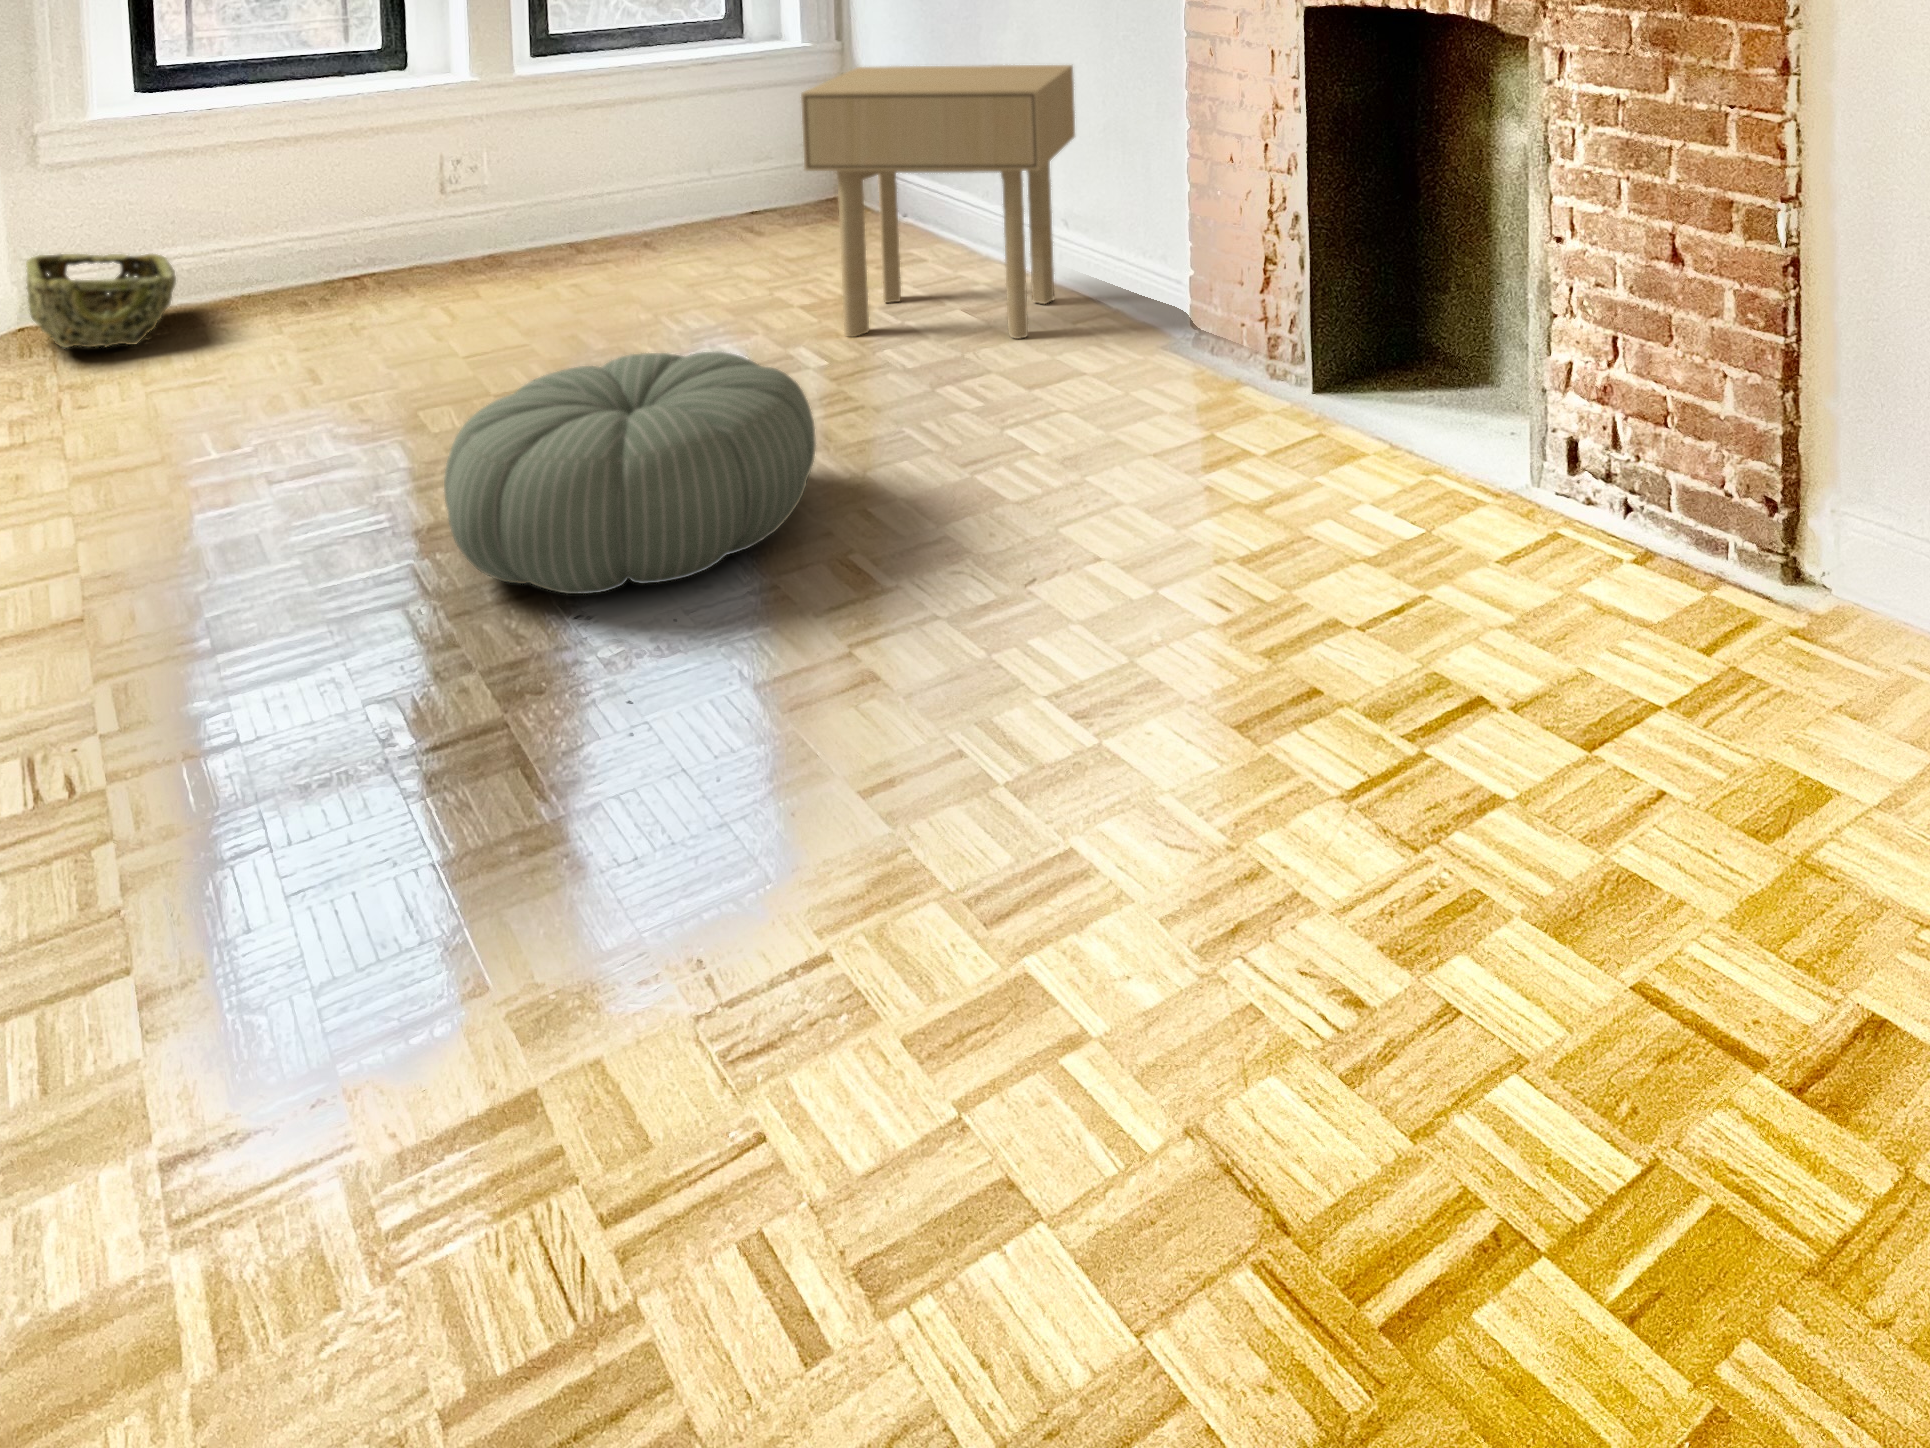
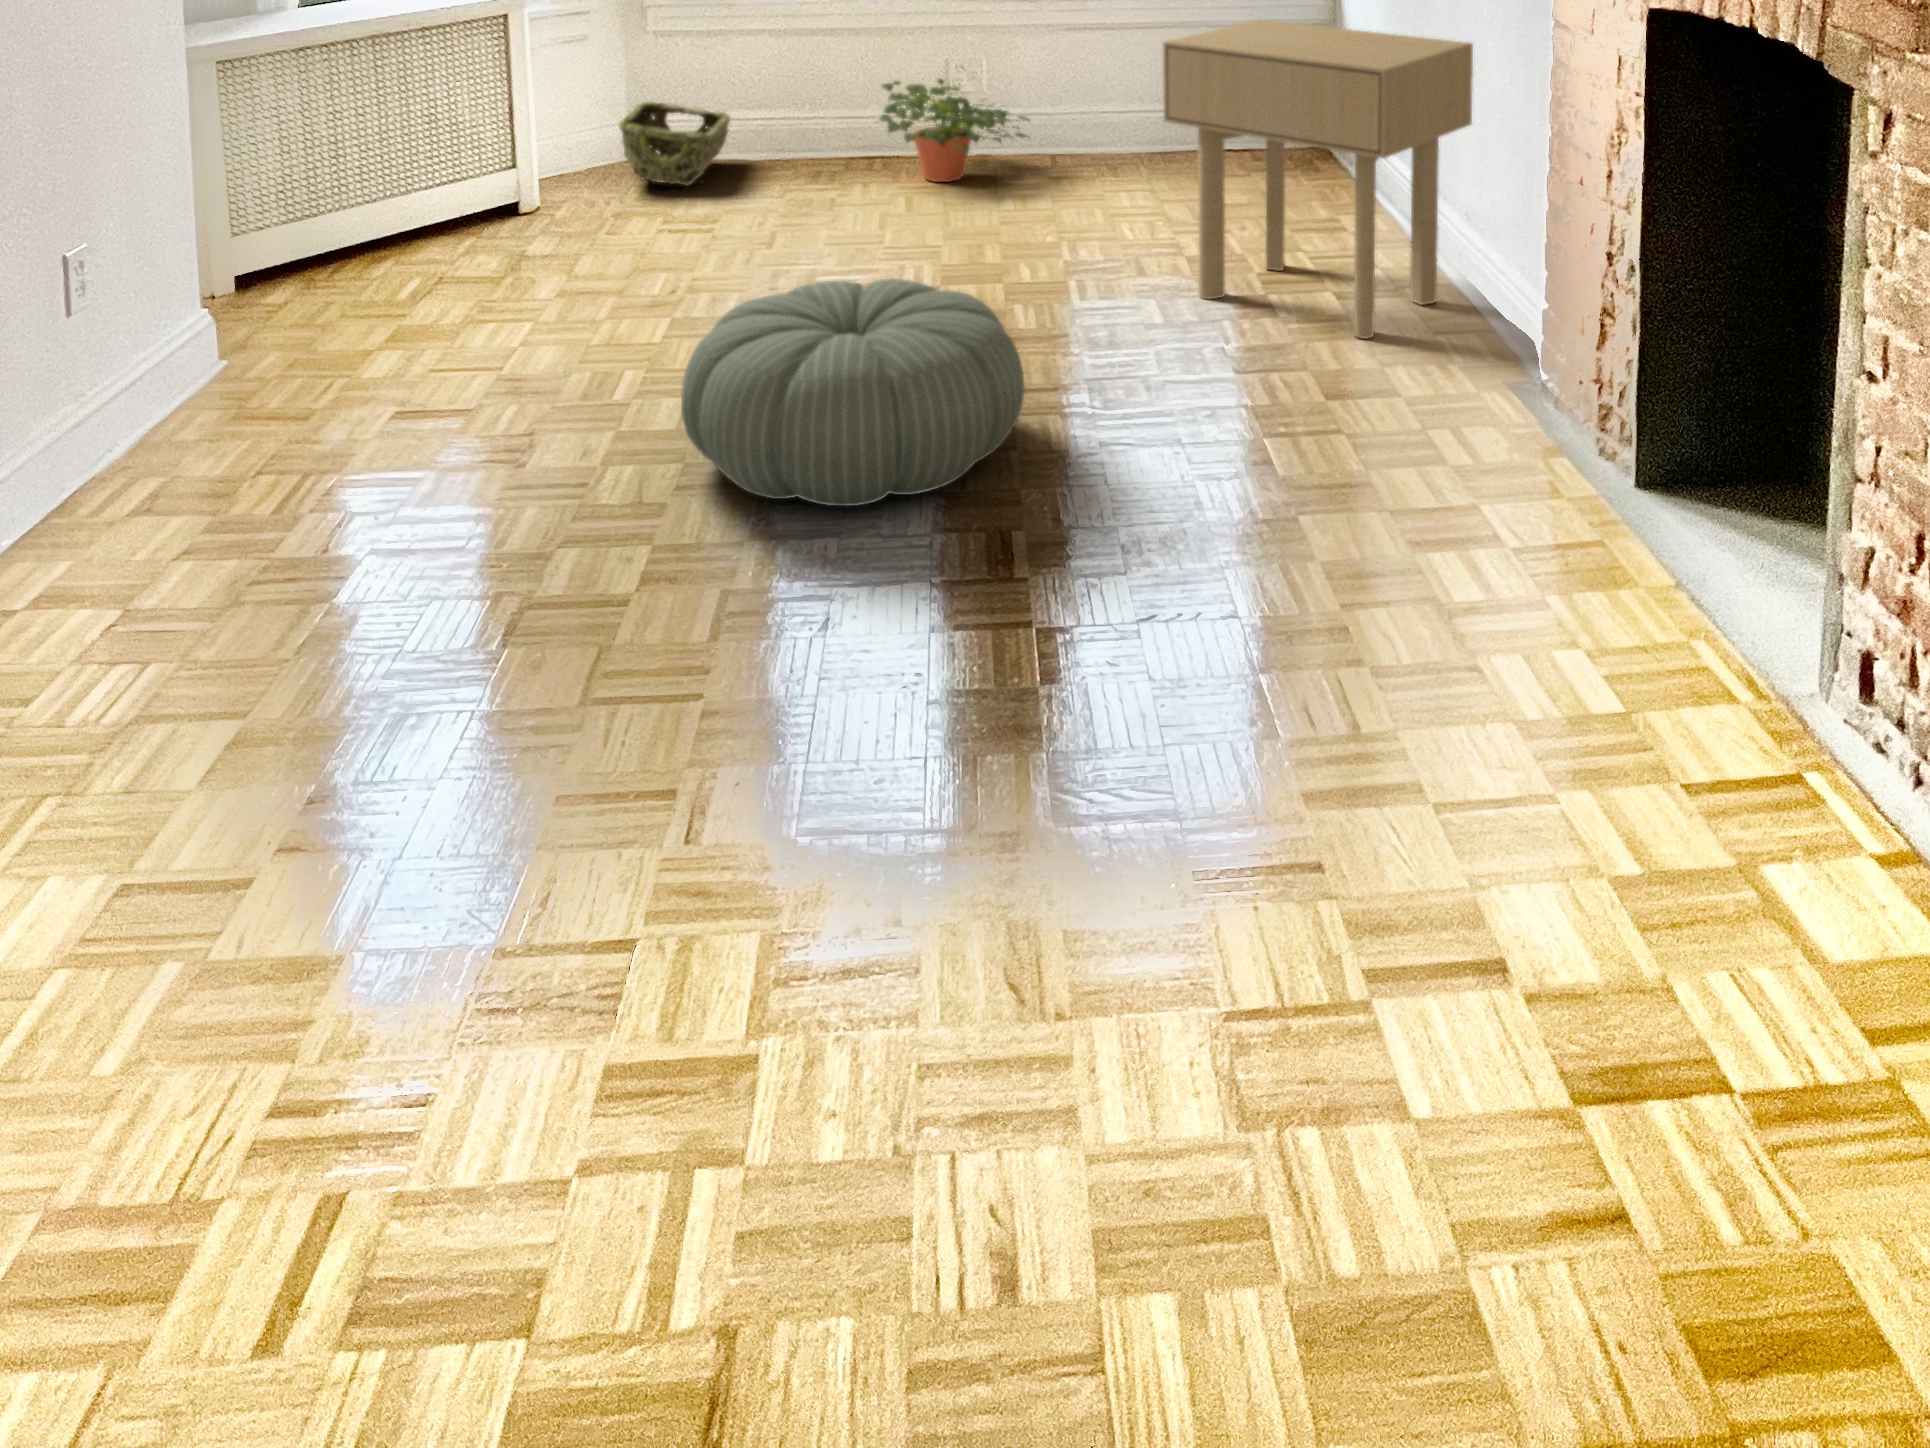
potted plant: none [369,177,564,289] -> present [879,79,1029,182]

